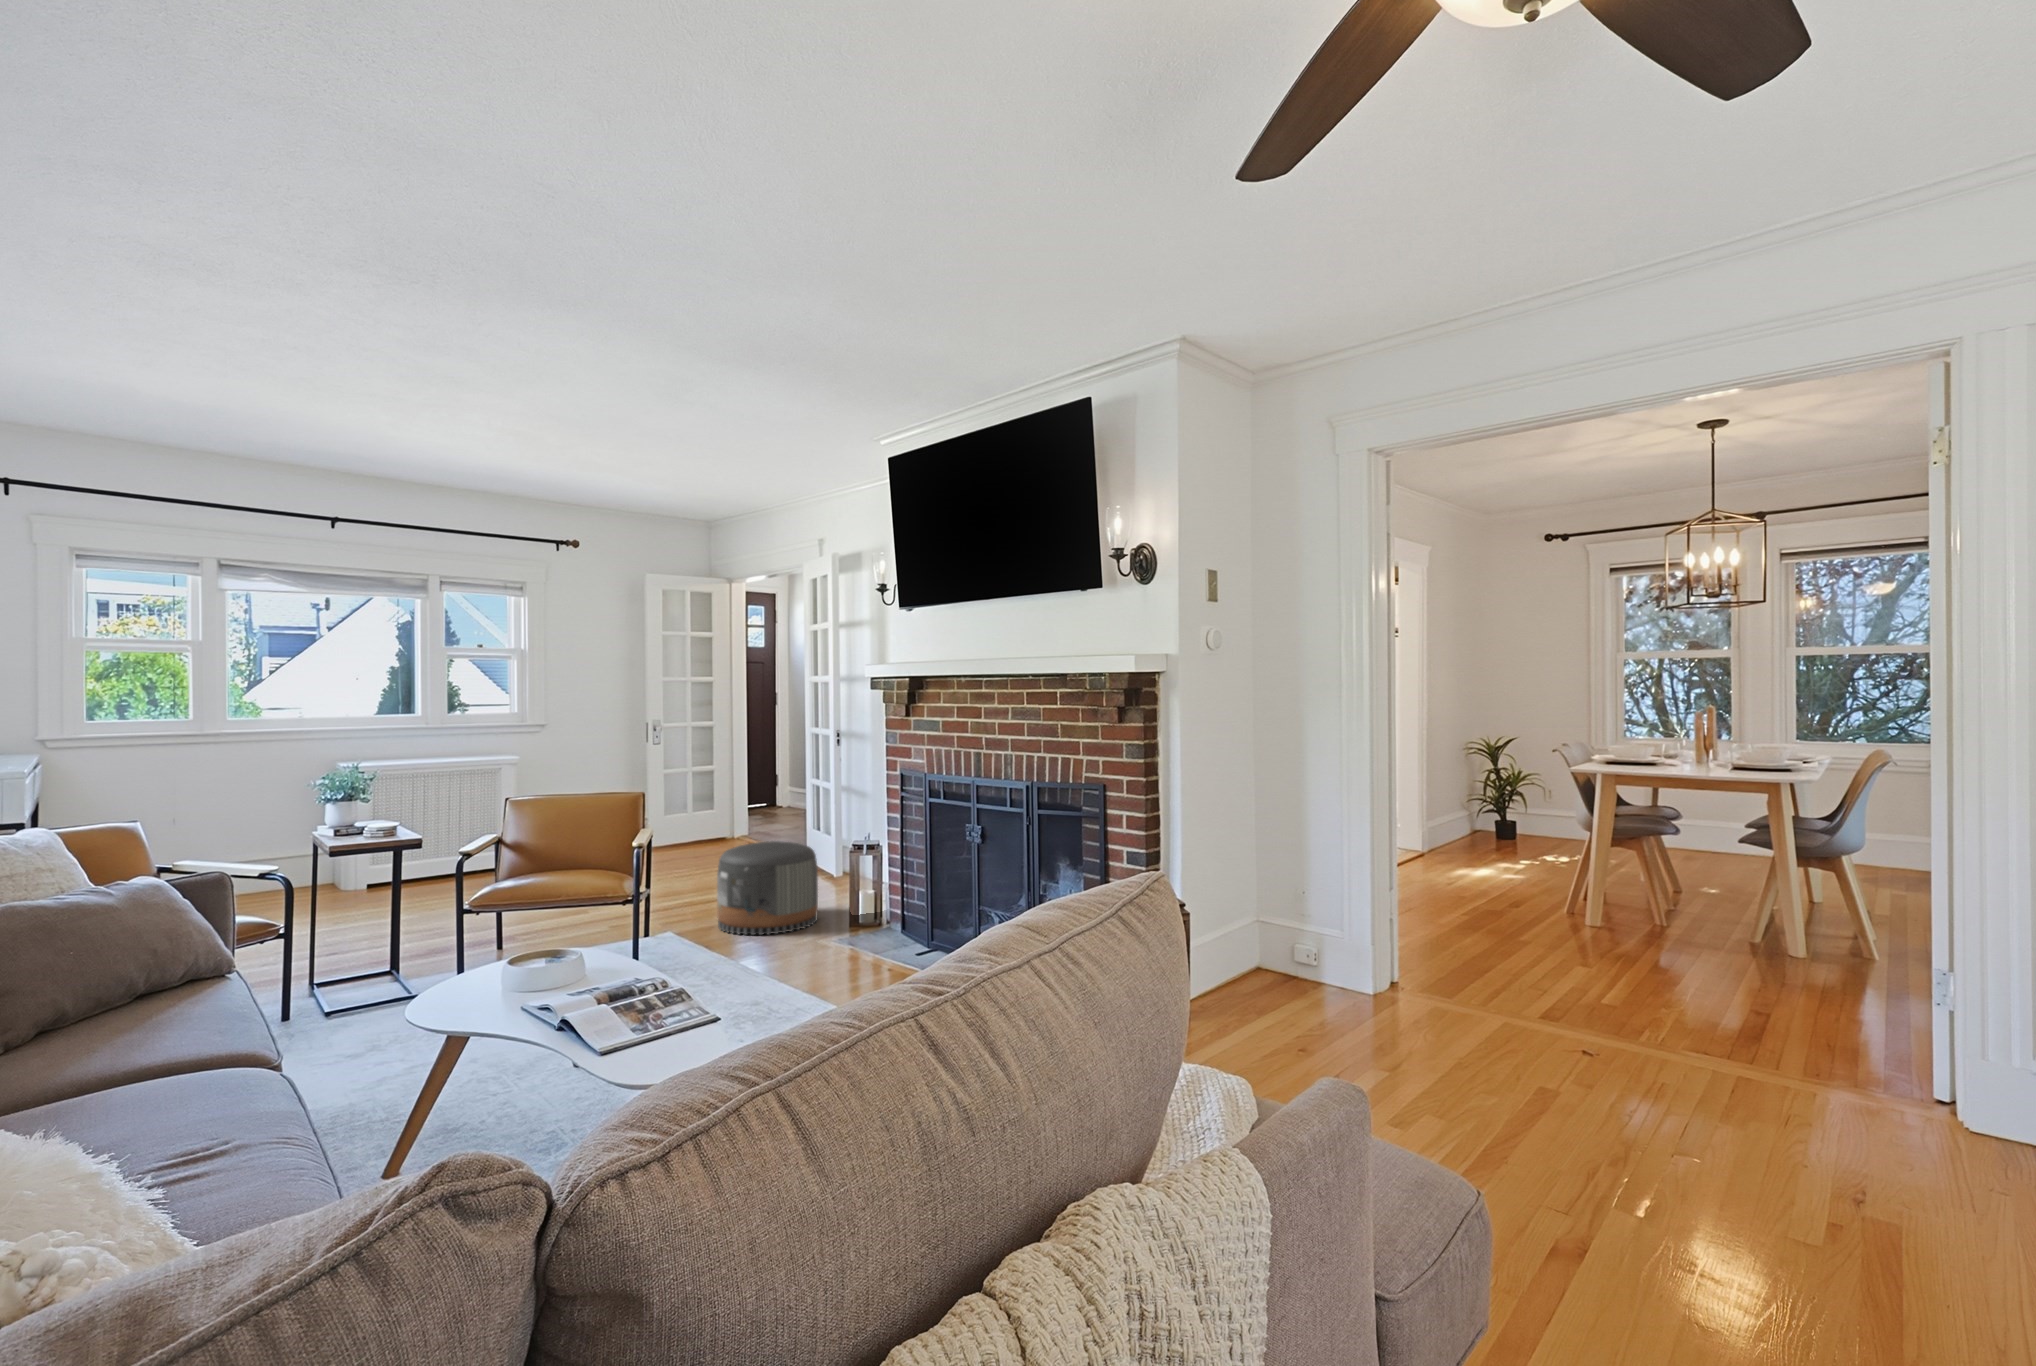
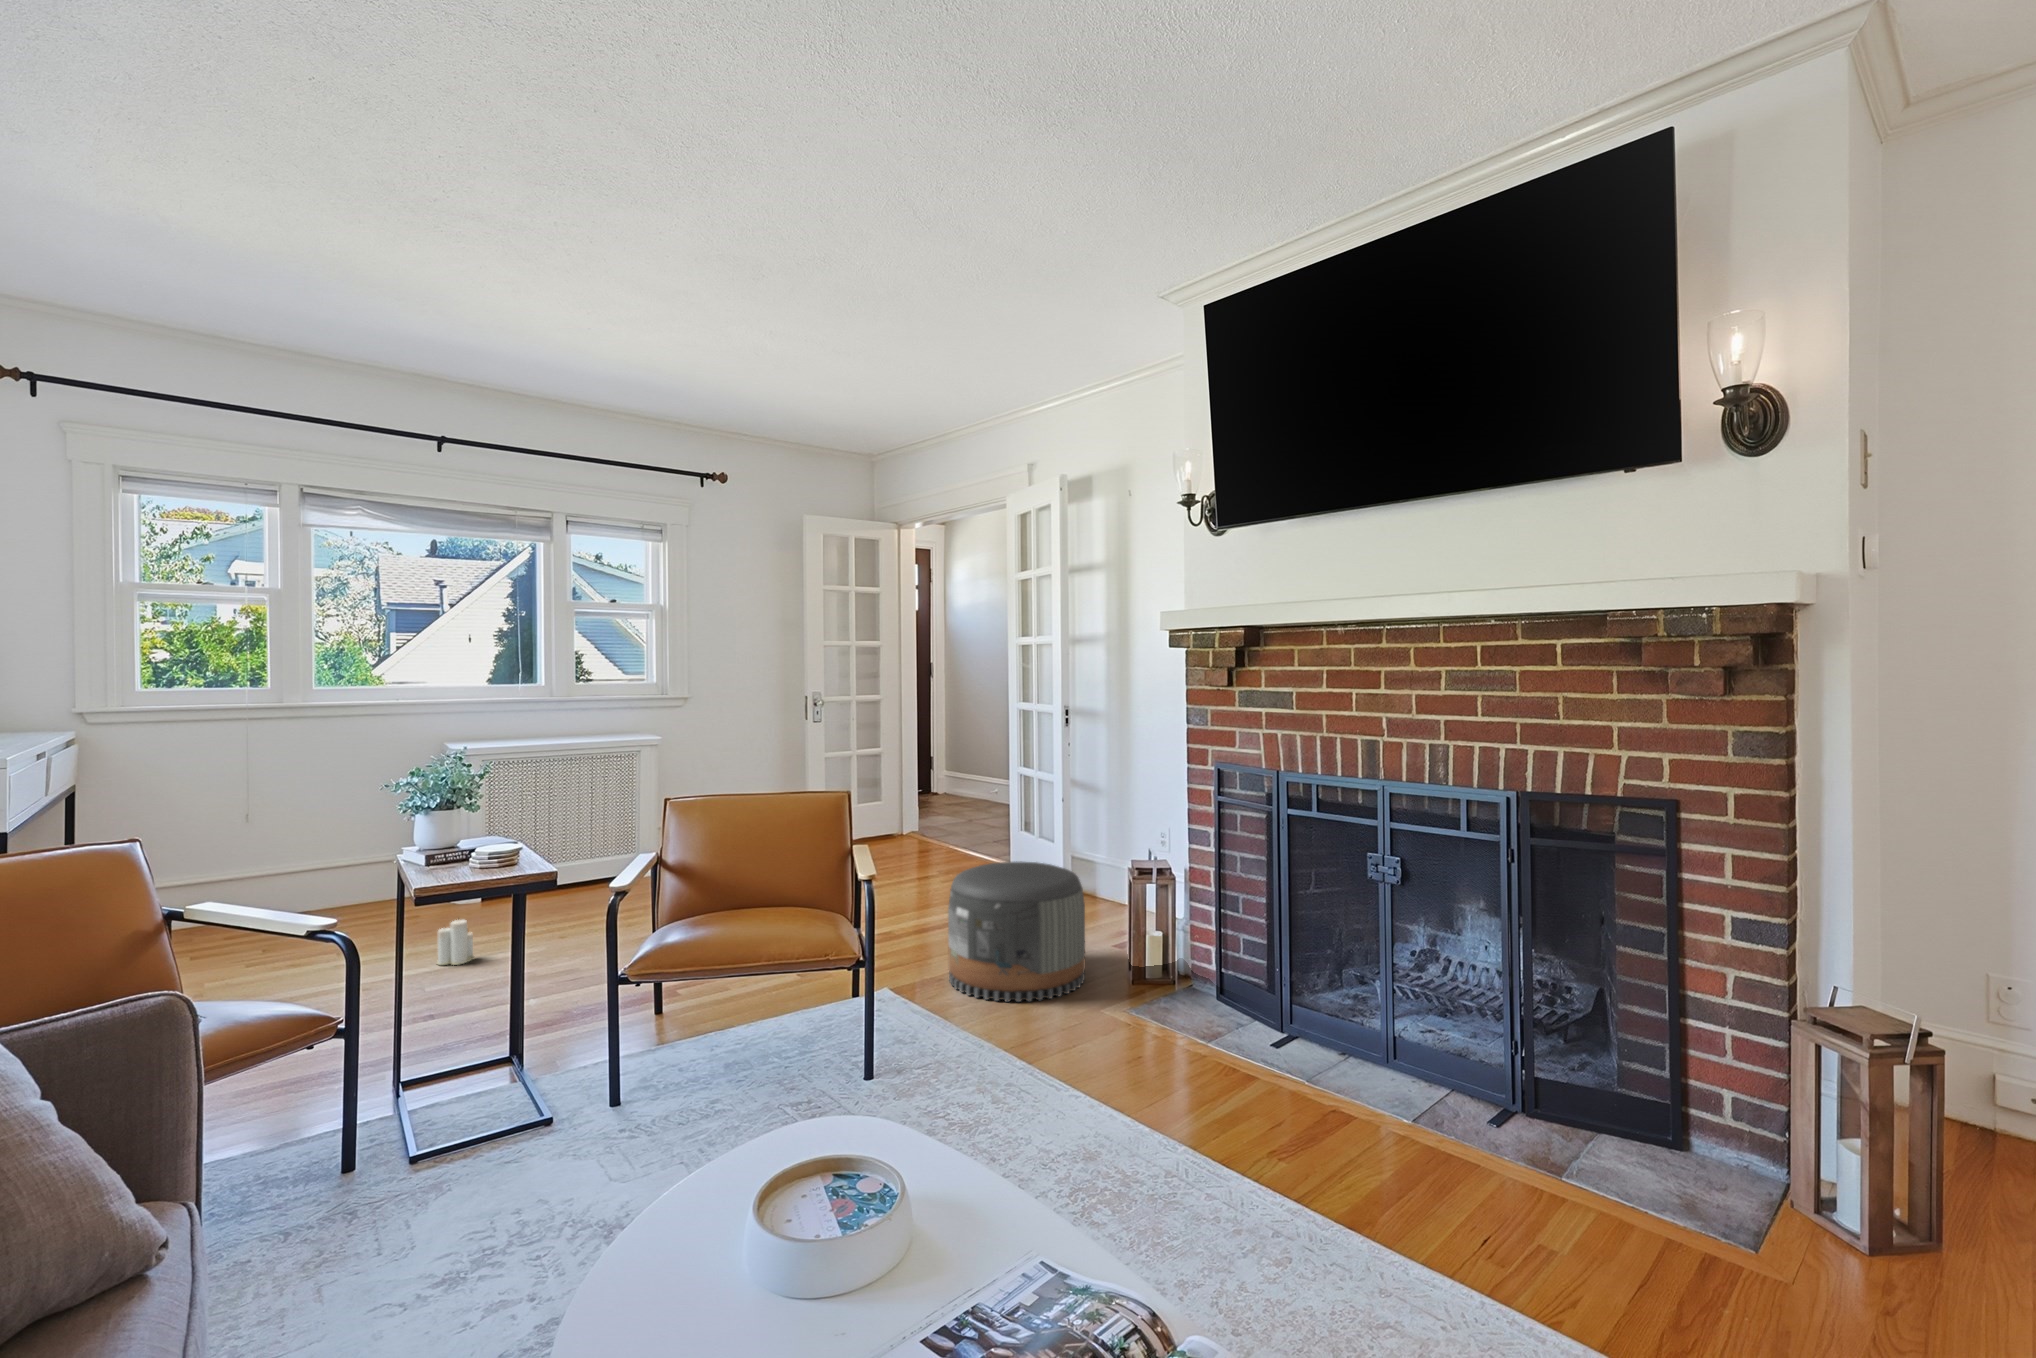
candle: none [333,889,363,925] -> present [437,920,475,965]

